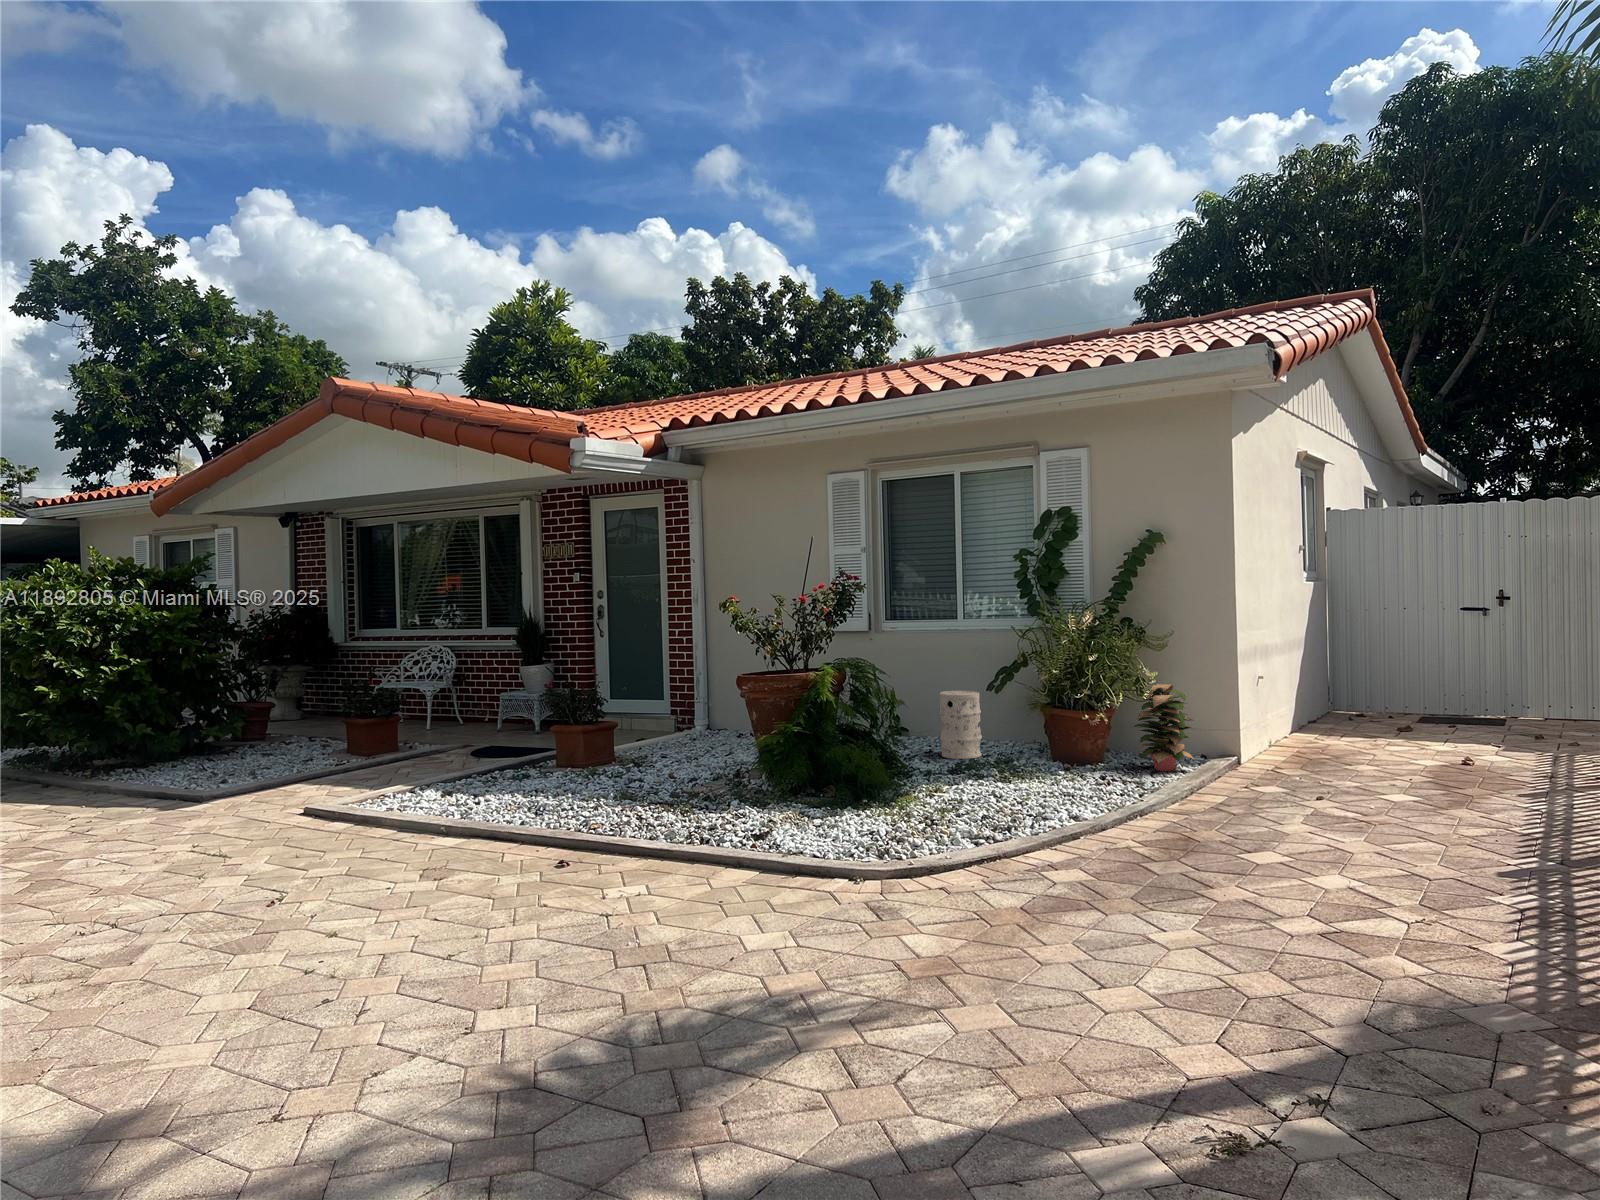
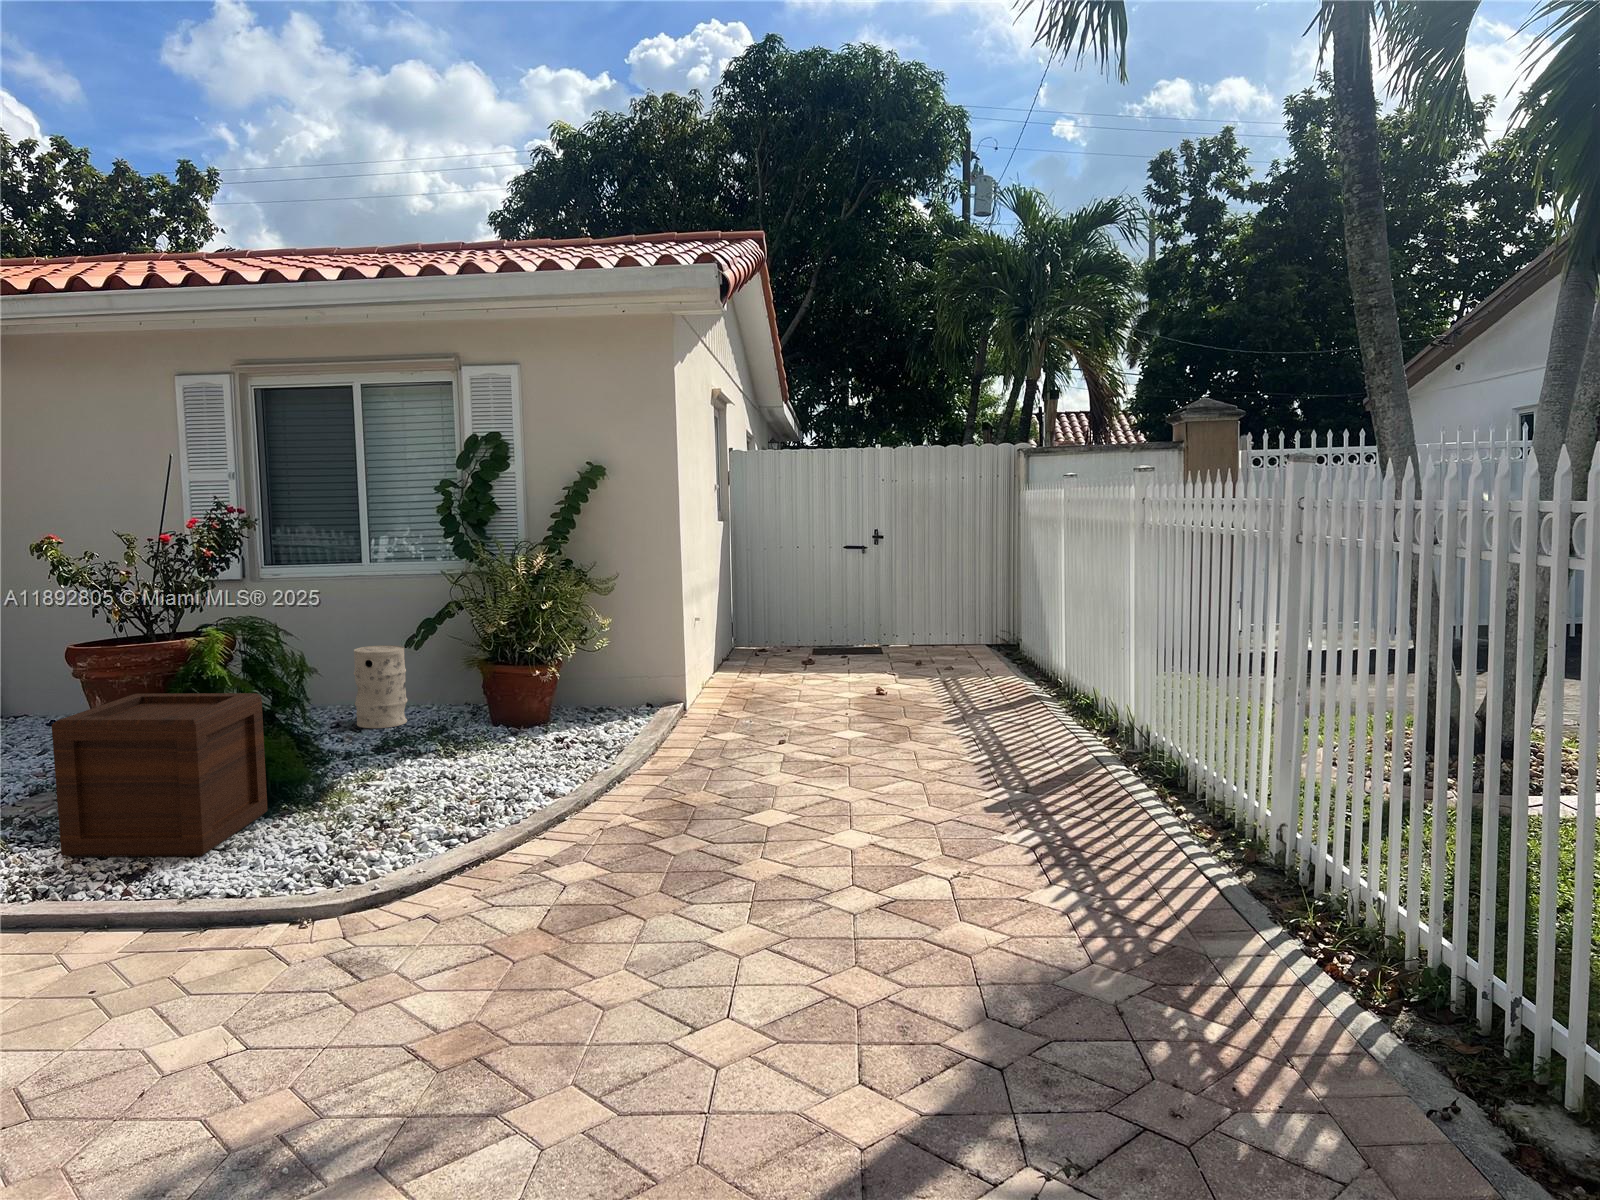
decorative plant: present [1134,684,1195,771] -> none [583,632,651,725]
wooden crate: none [720,711,857,830] -> present [52,693,268,857]

